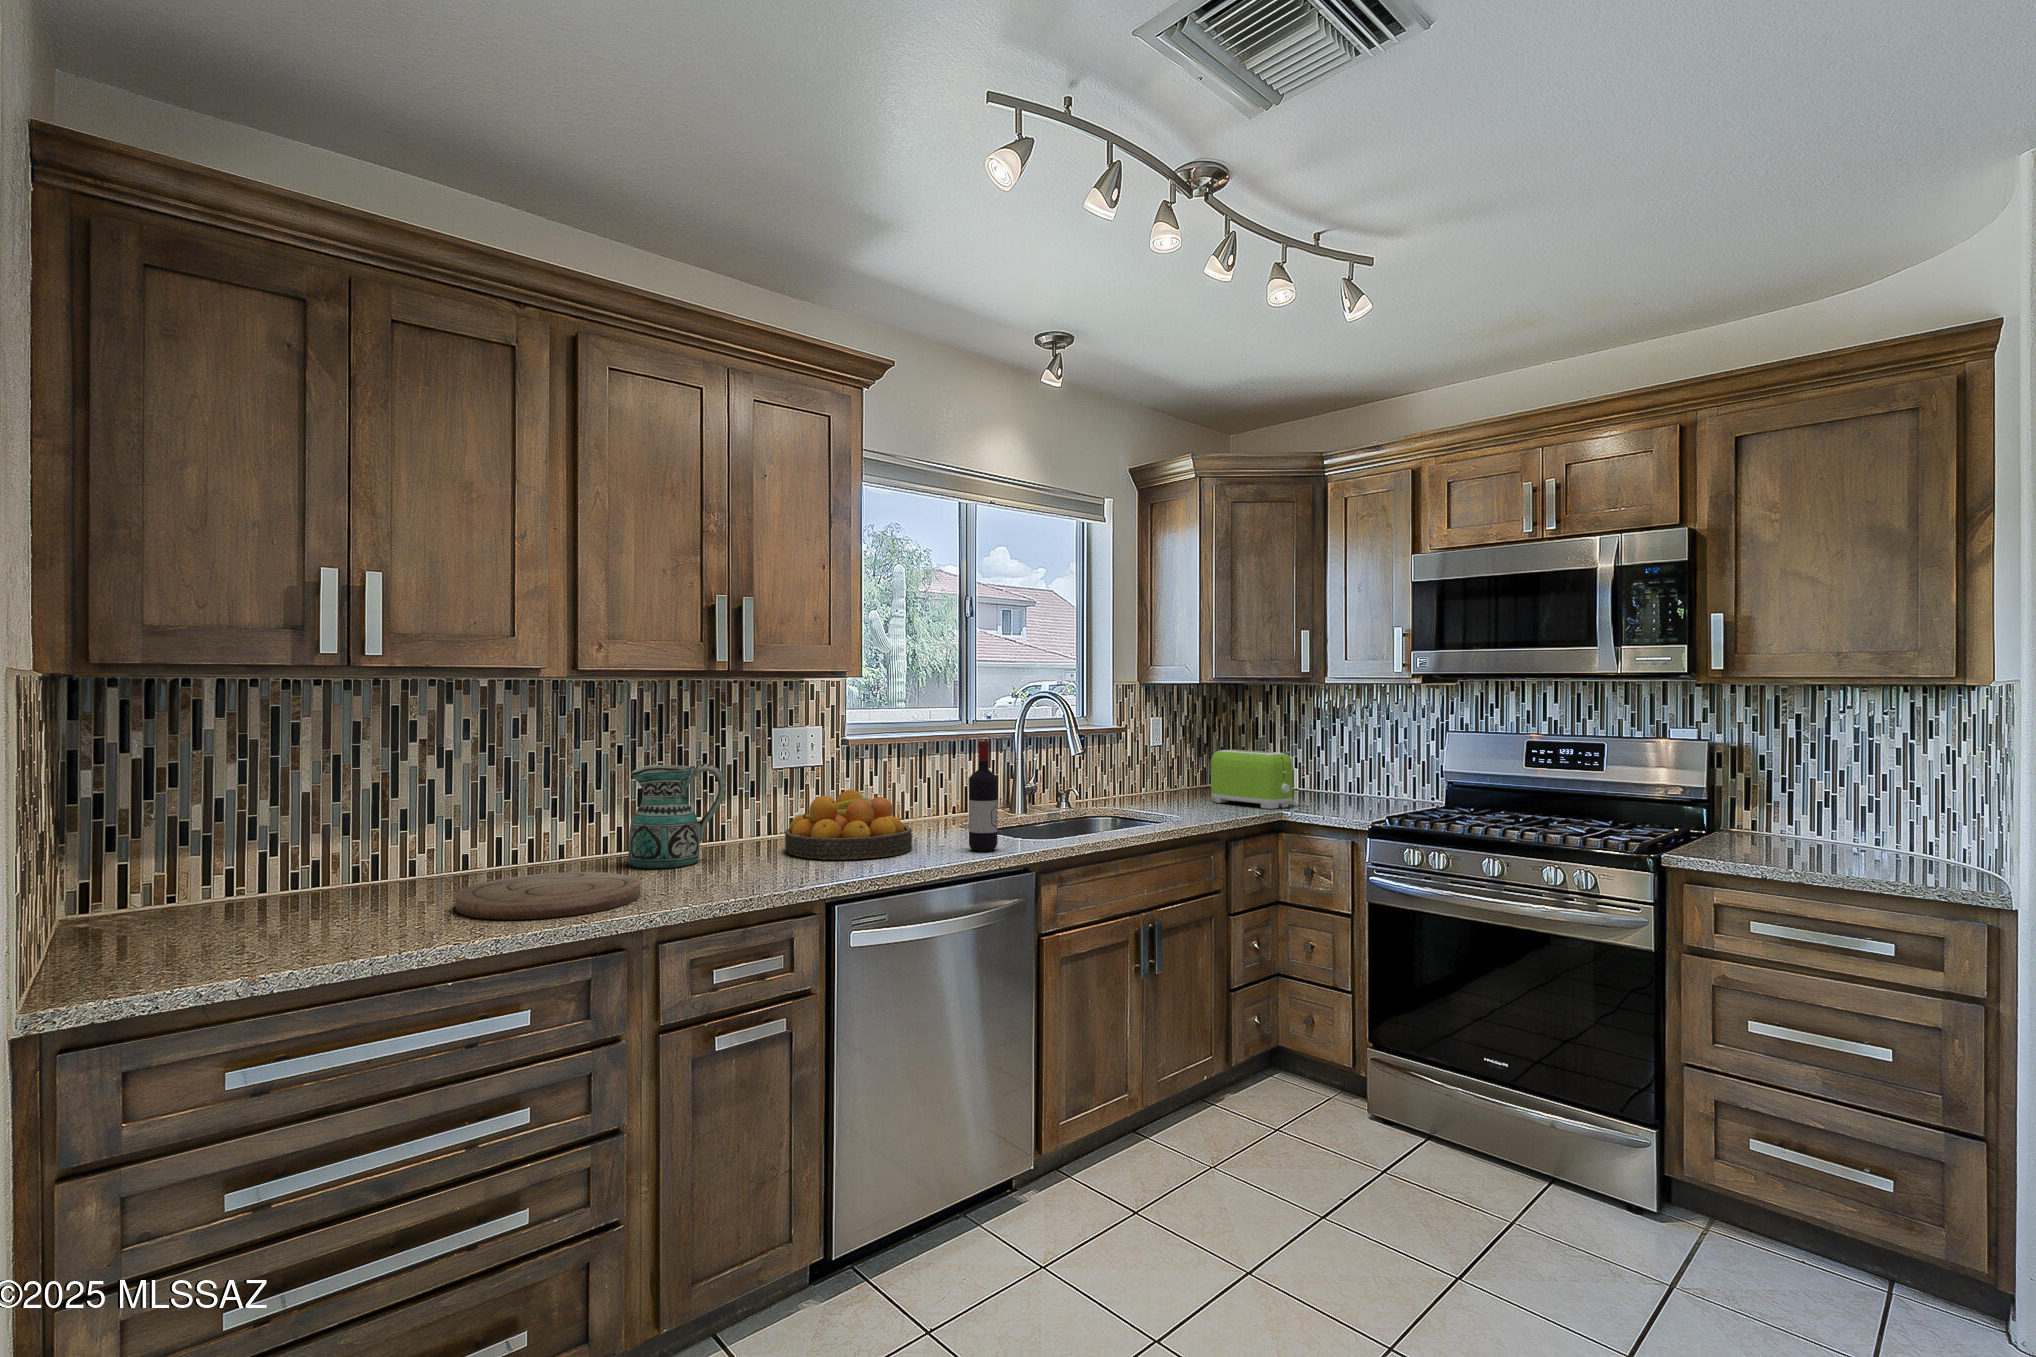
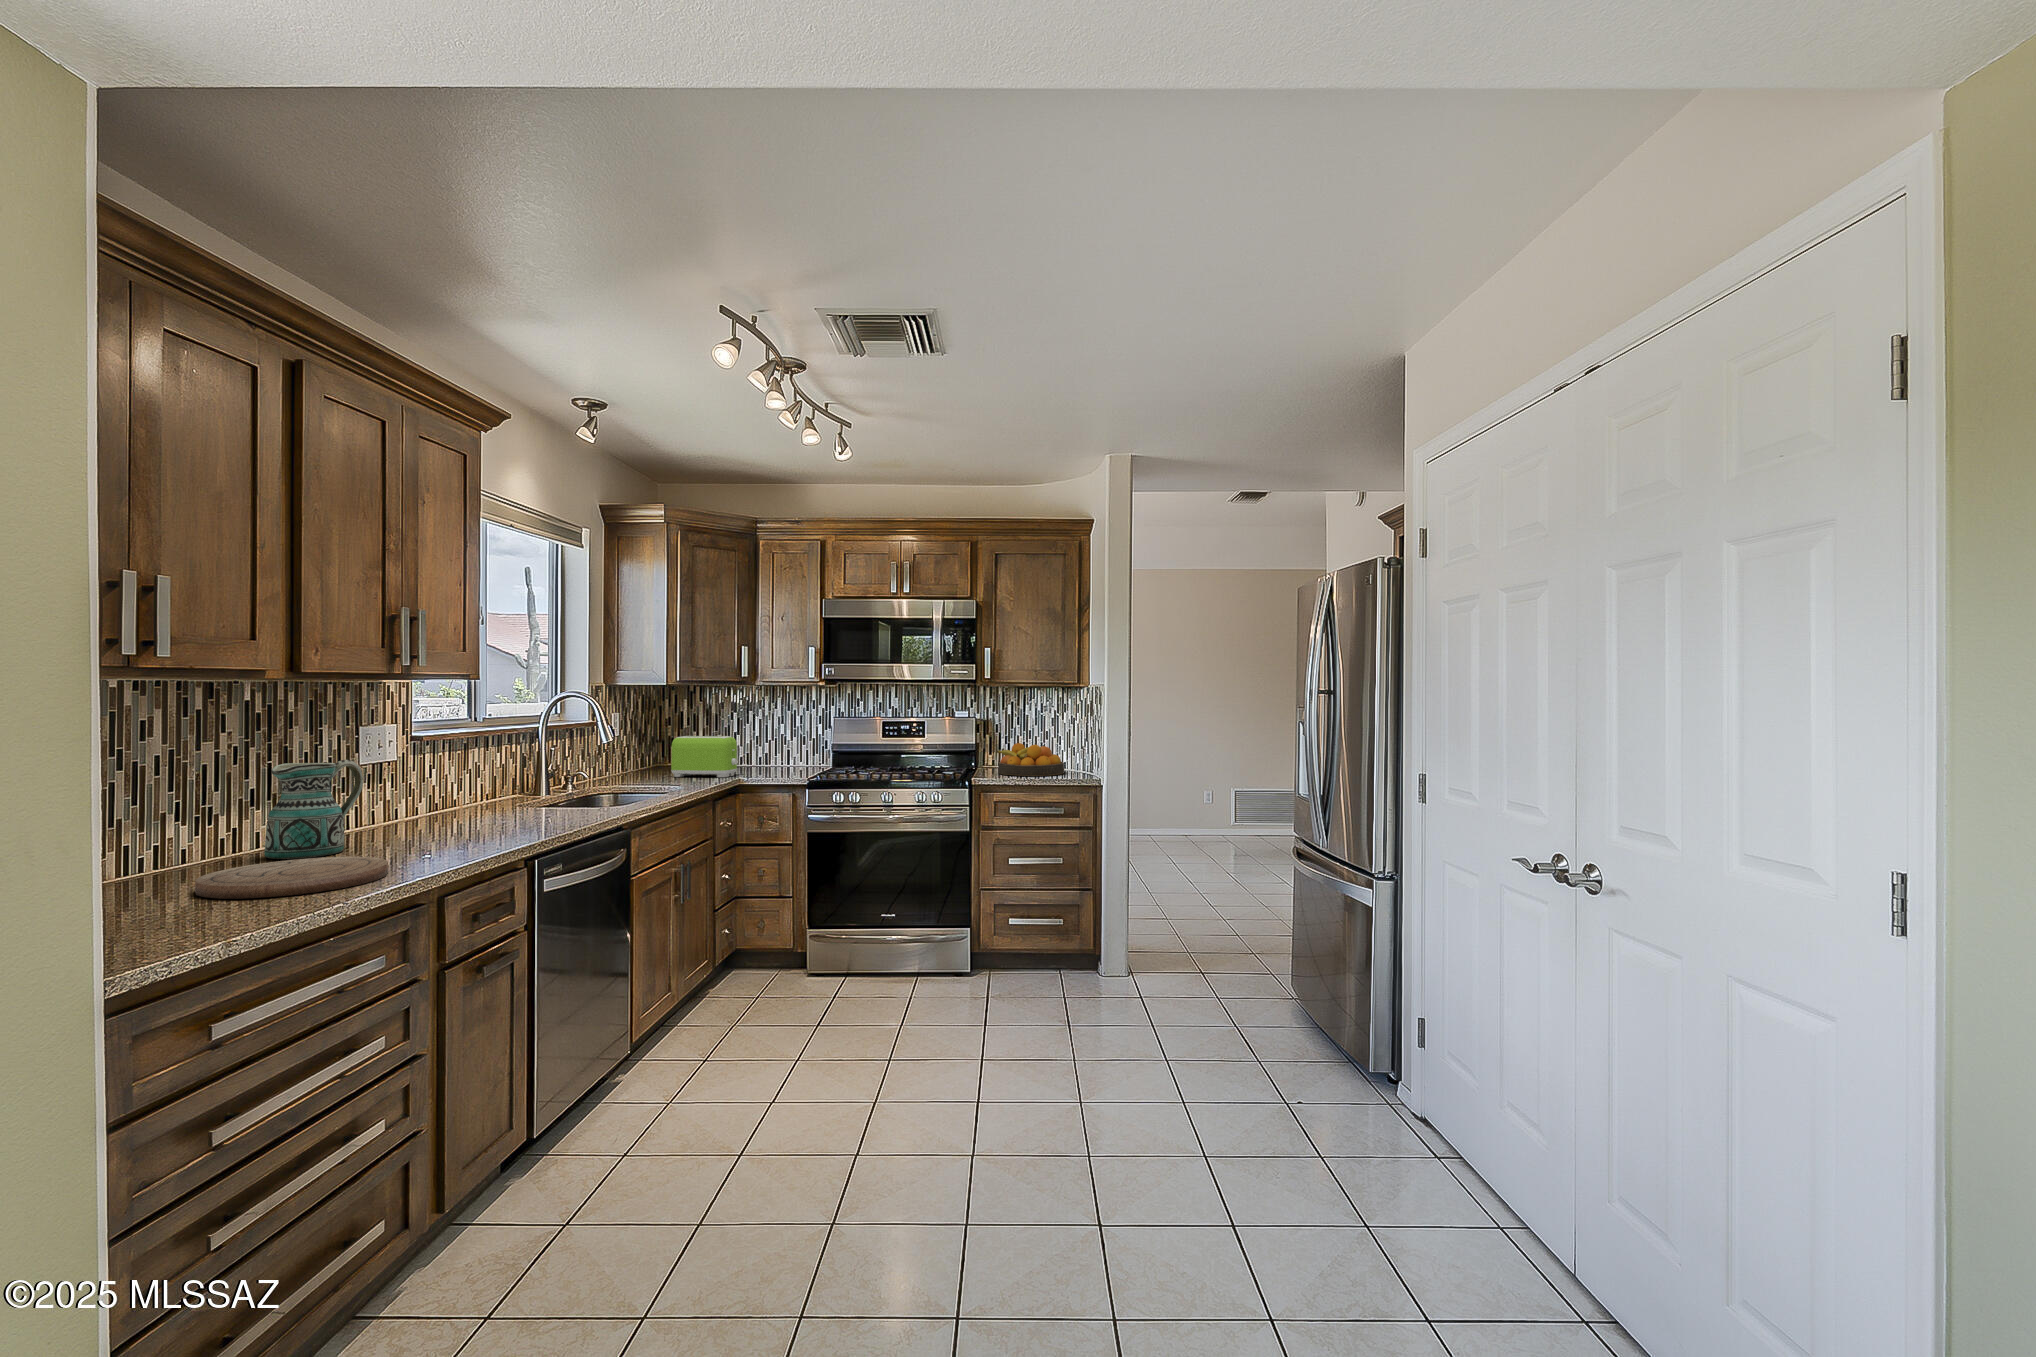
wine bottle: present [969,741,998,851] -> none [571,731,596,817]
fruit bowl: present [785,790,912,860] -> present [997,743,1064,776]

